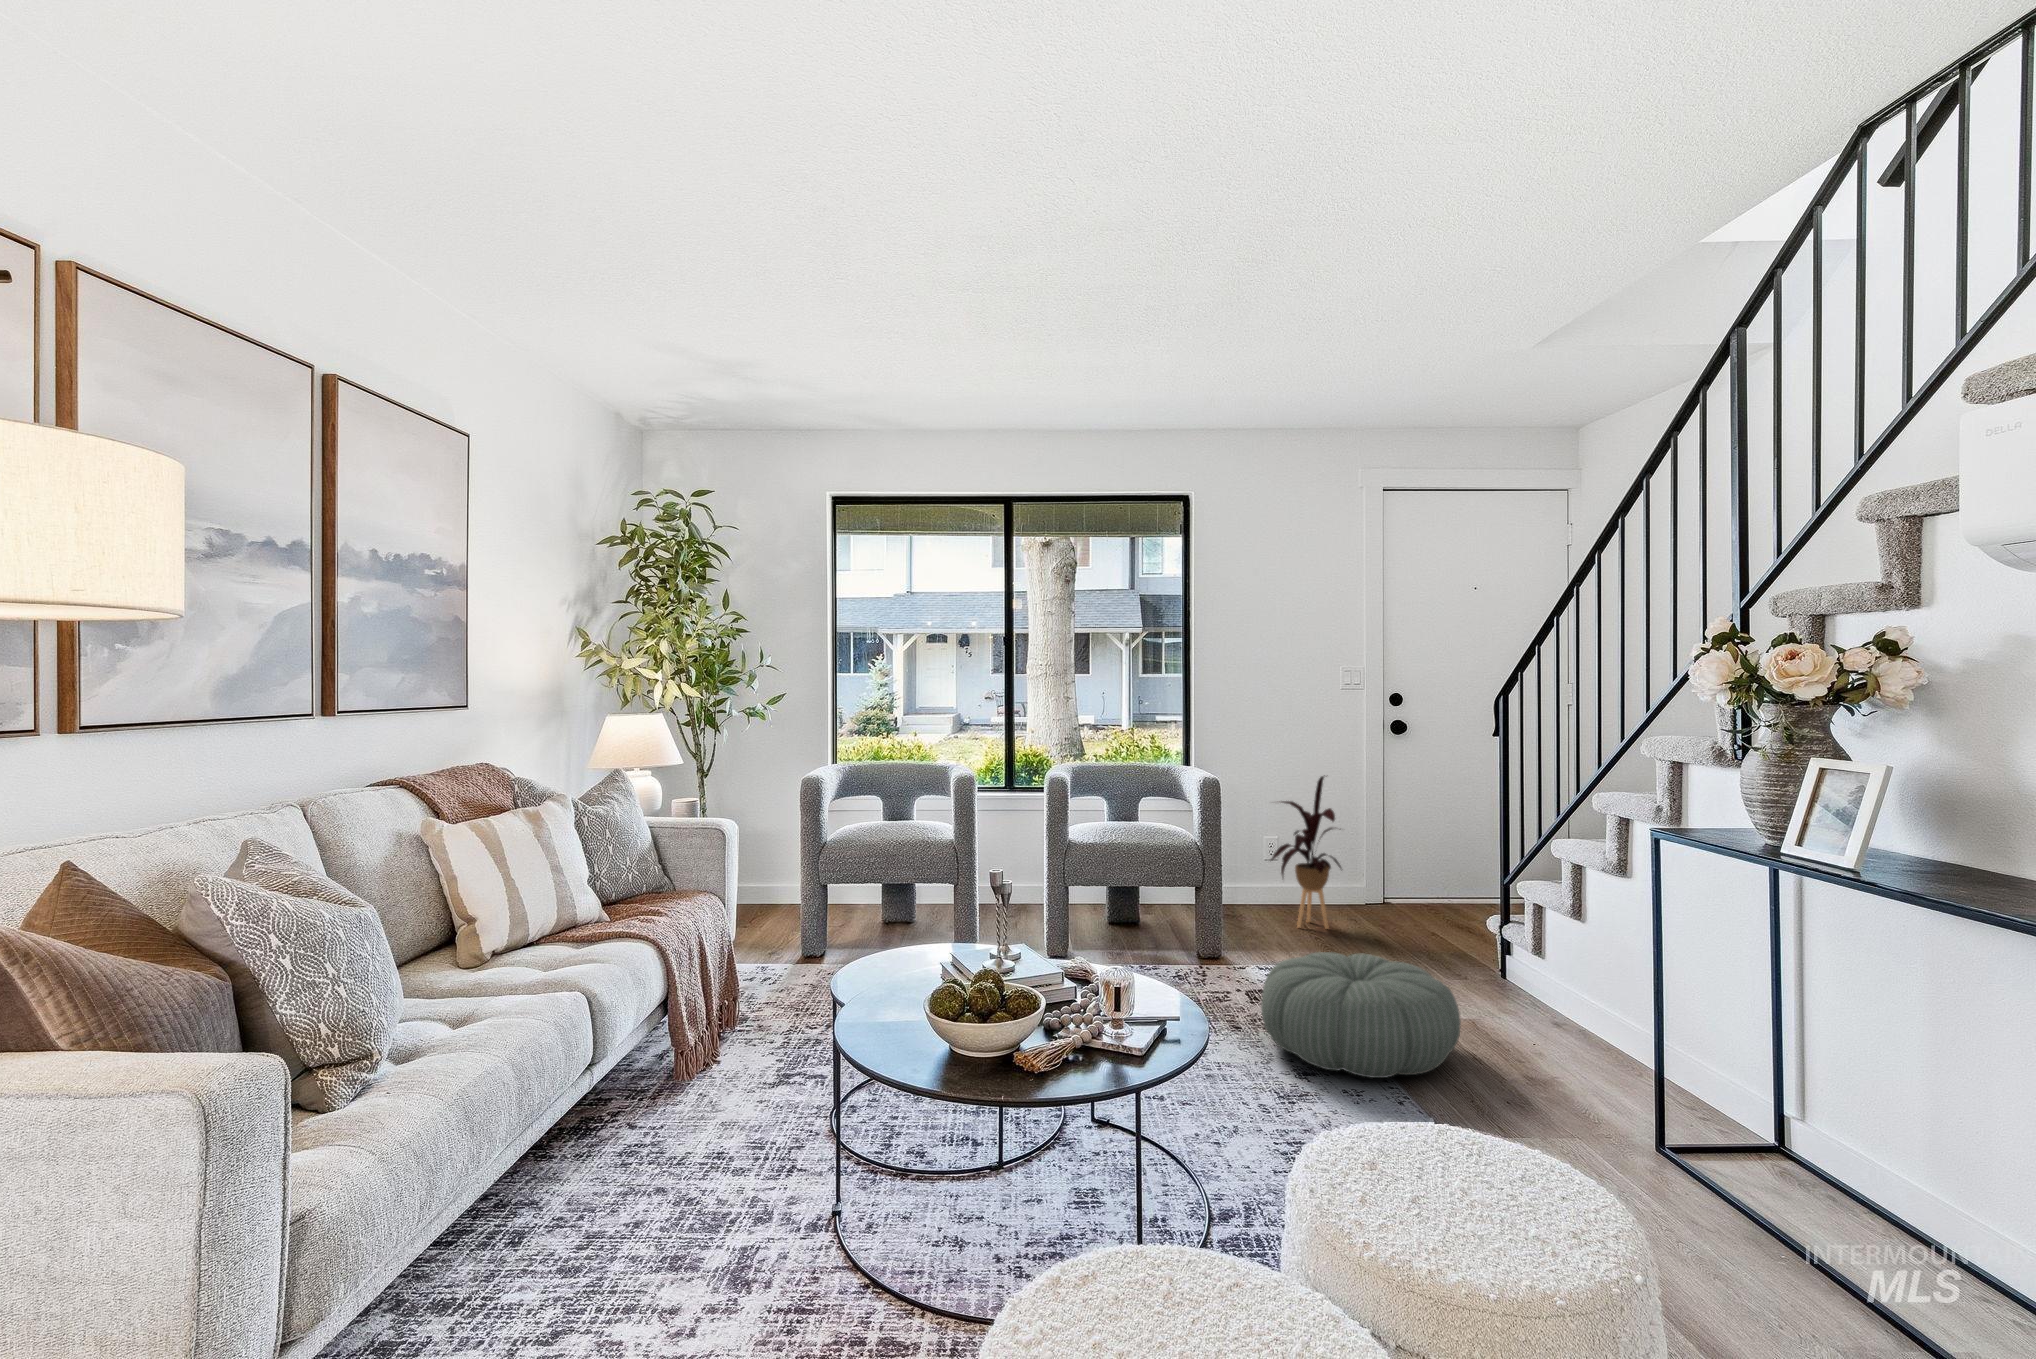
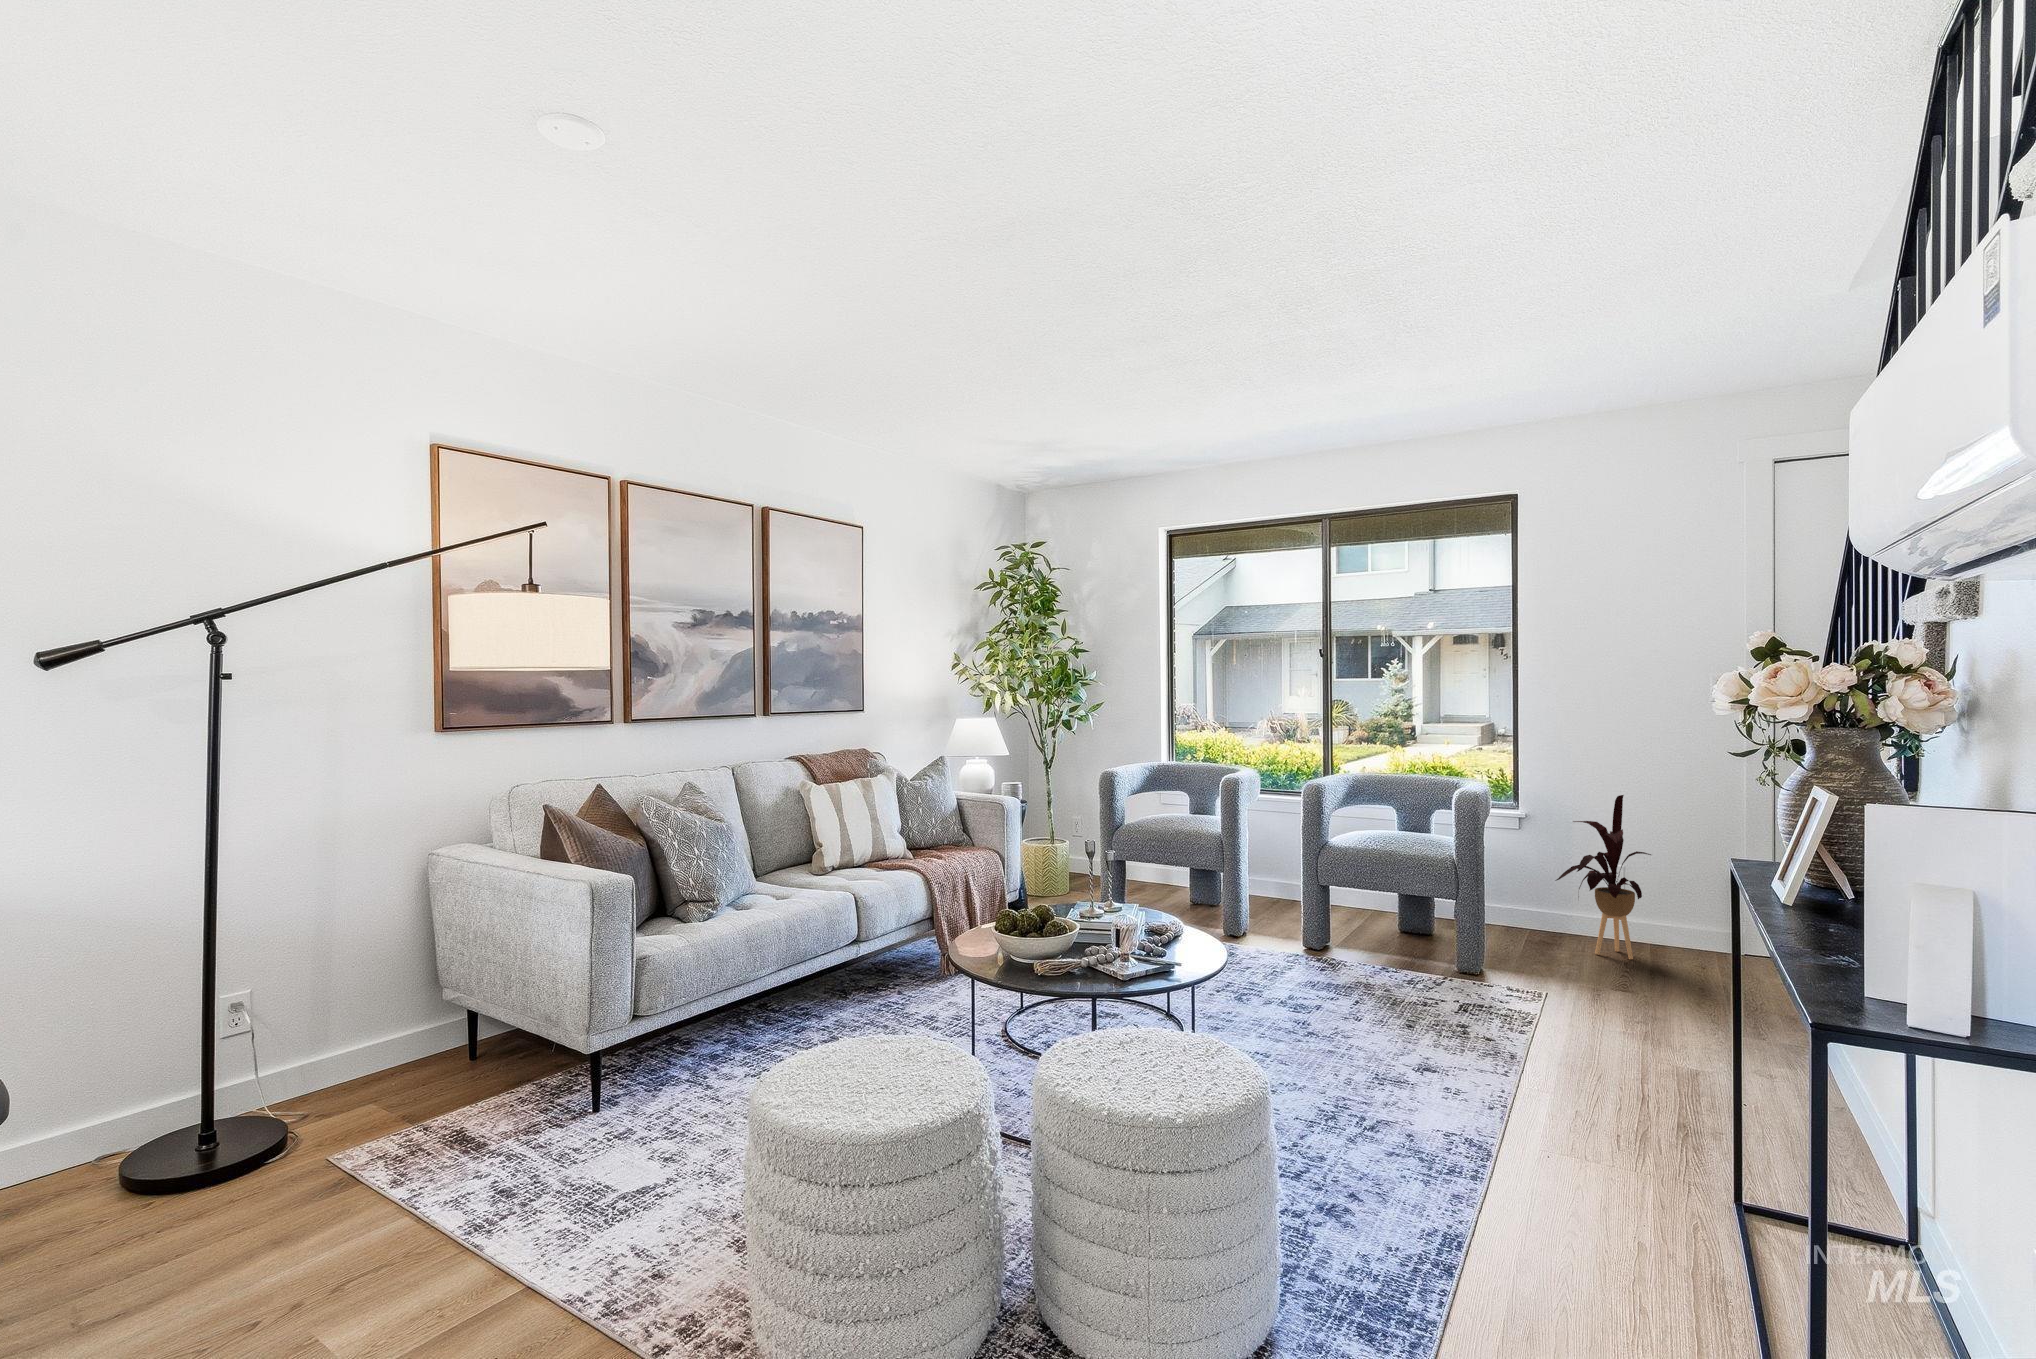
pouf: present [1261,952,1461,1078] -> none [1411,958,1617,1079]

